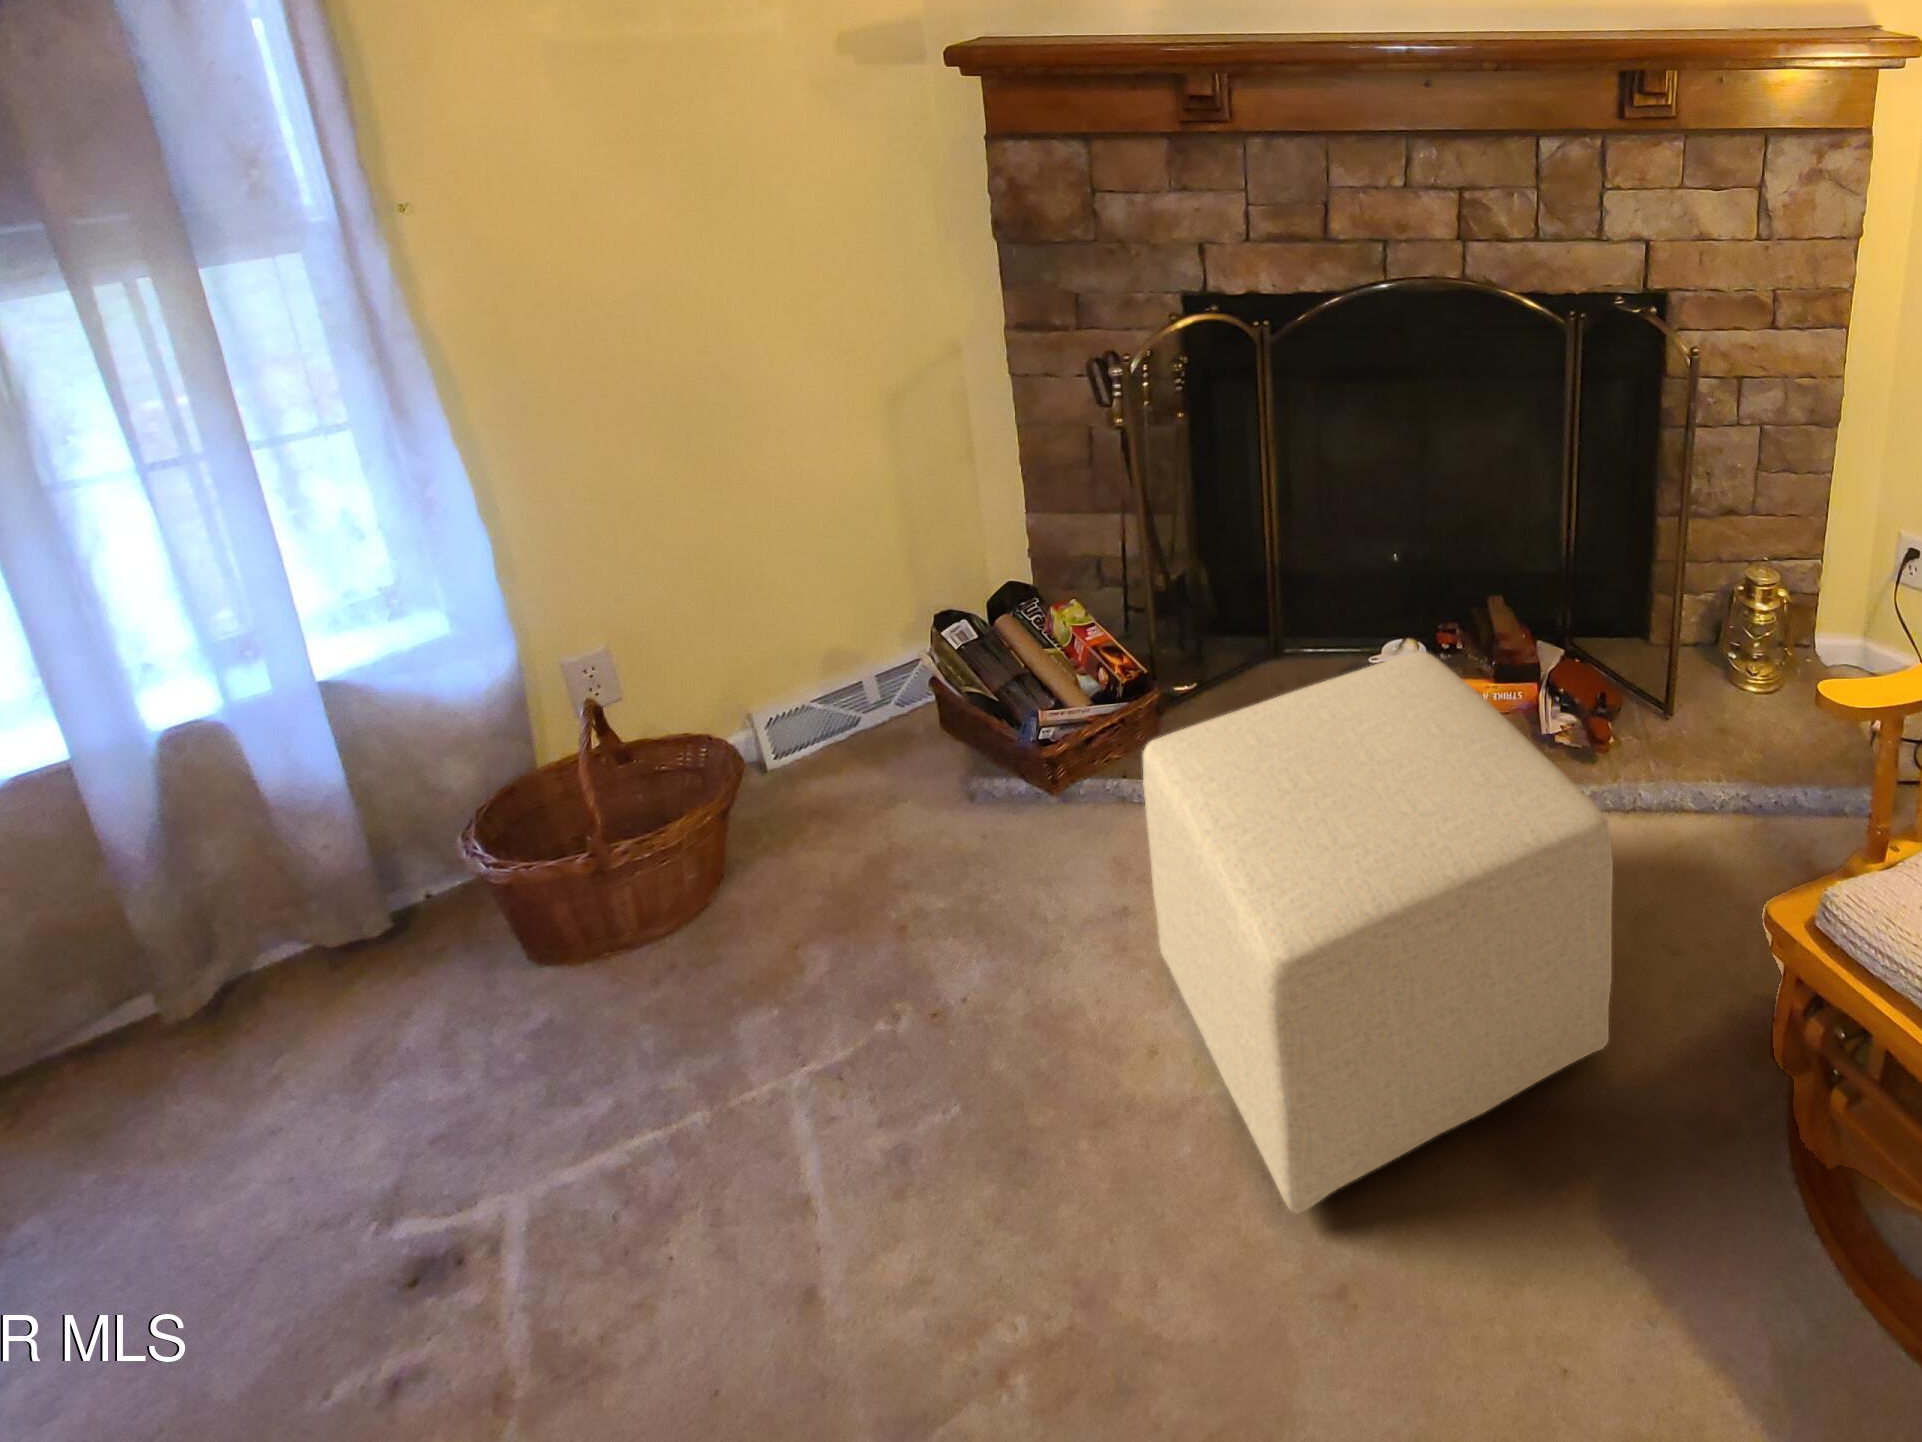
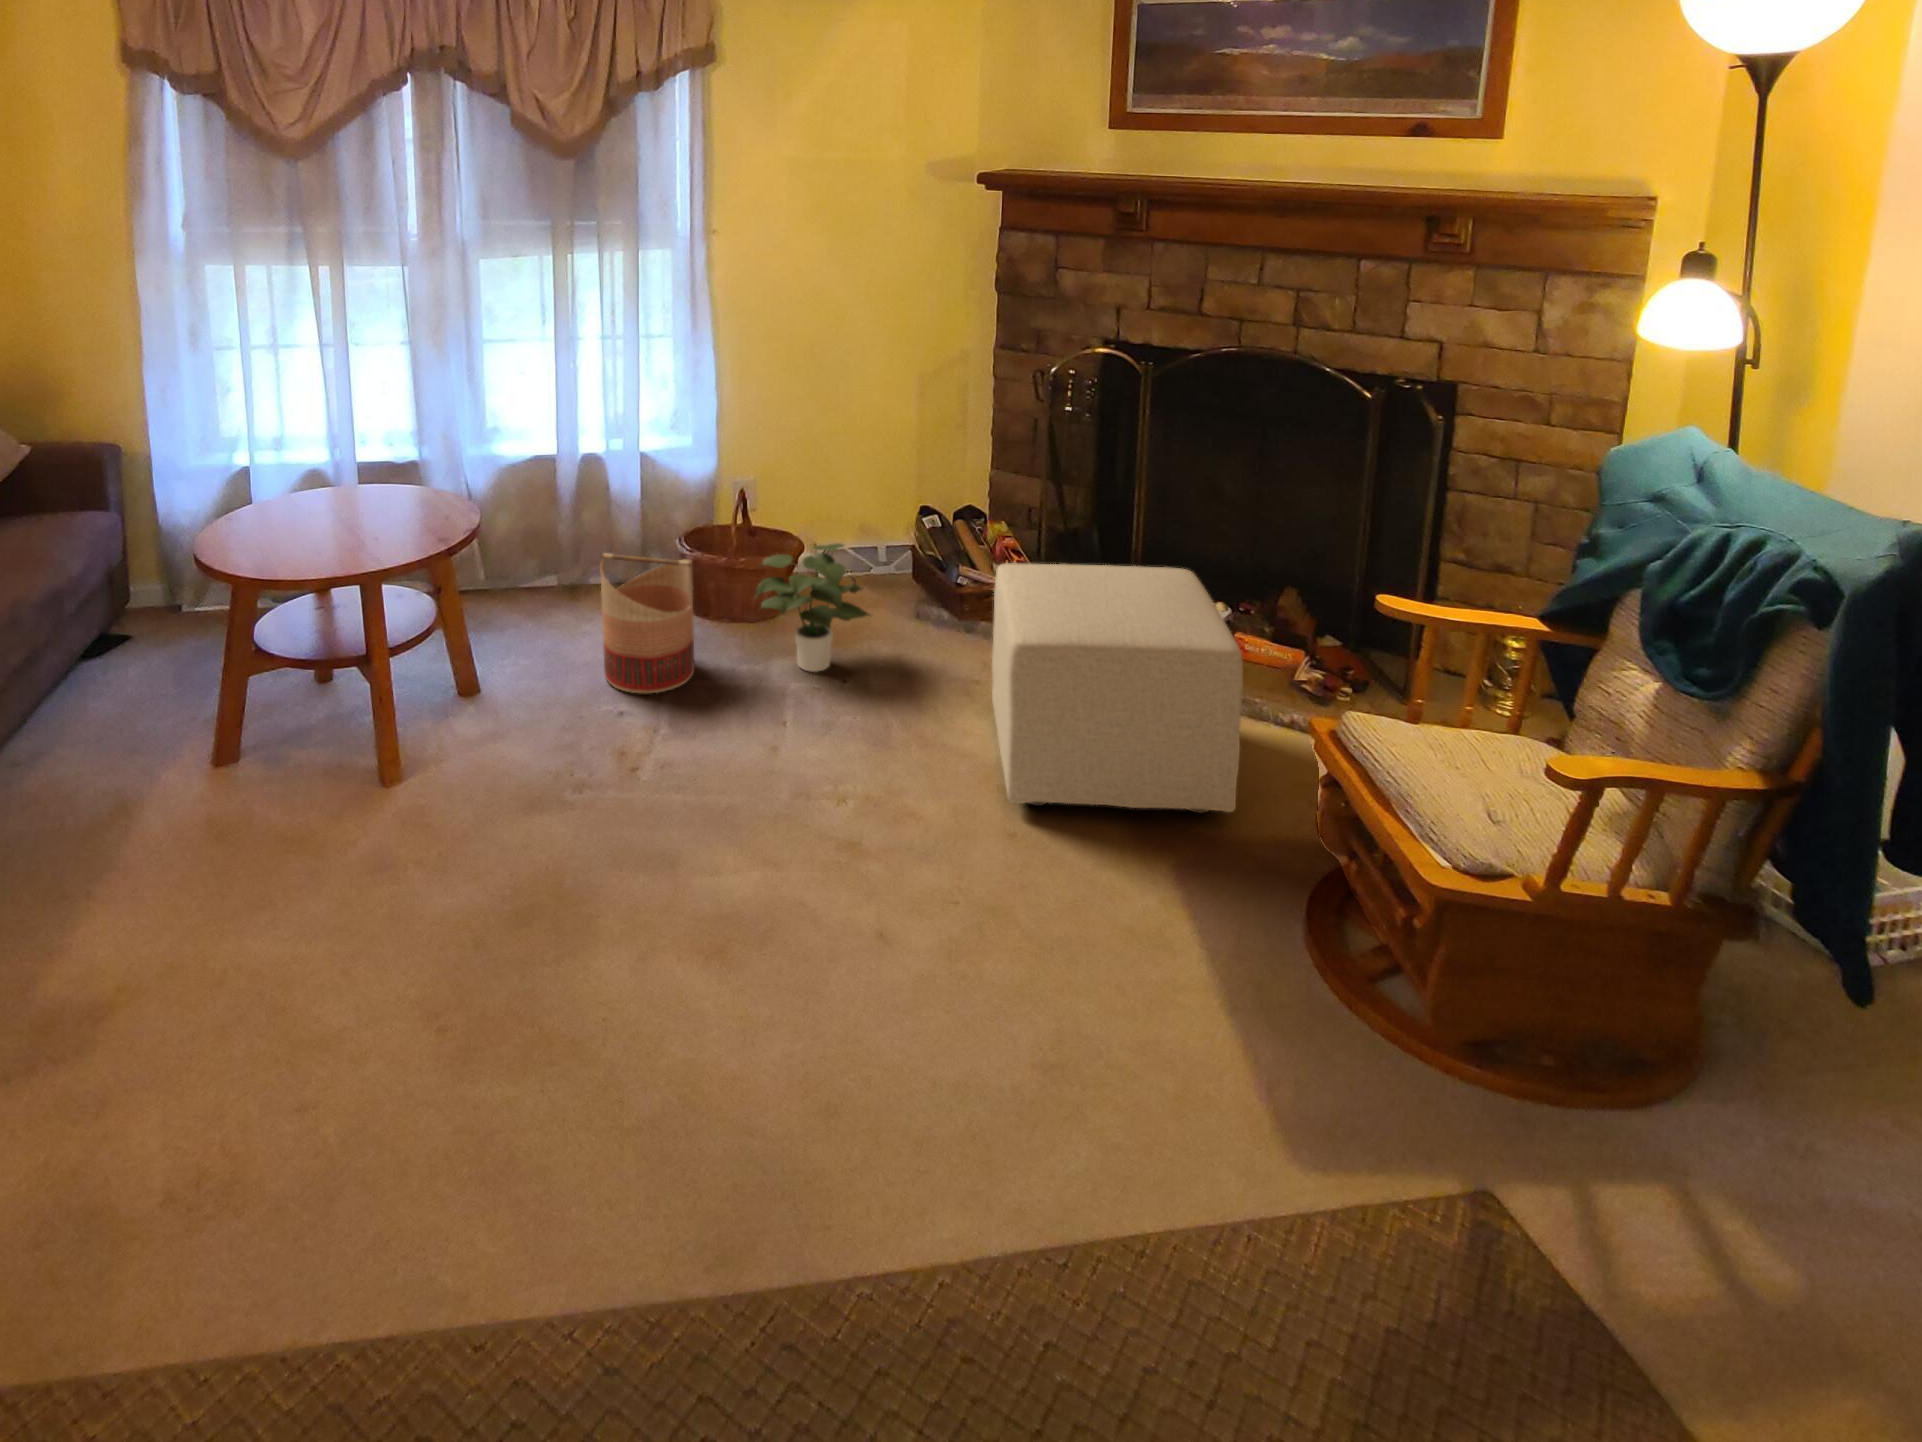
potted plant: none [660,764,913,1019] -> present [756,543,870,672]
basket: none [245,930,558,1287] -> present [601,553,694,693]

